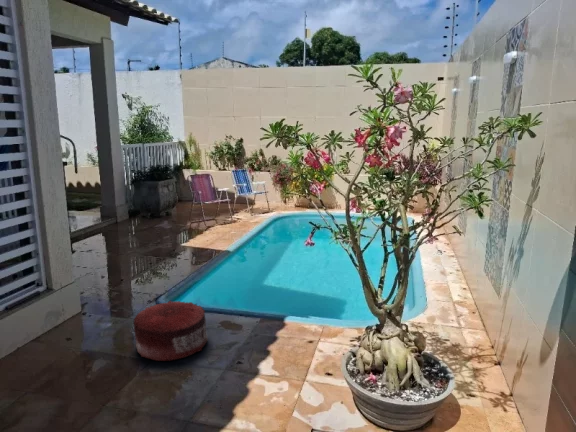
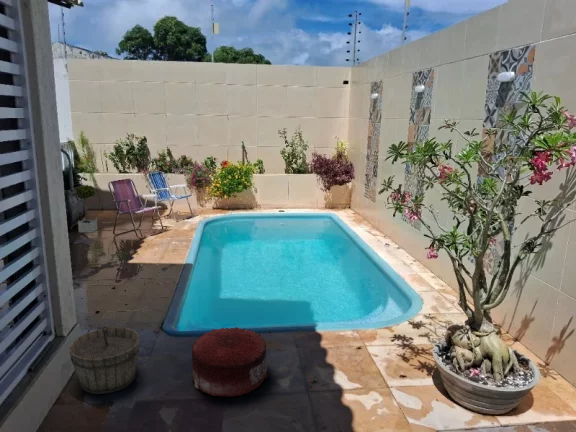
potted tree: none [164,178,185,220] -> present [75,185,97,233]
wooden bucket: none [48,284,109,340] -> present [69,327,140,394]

